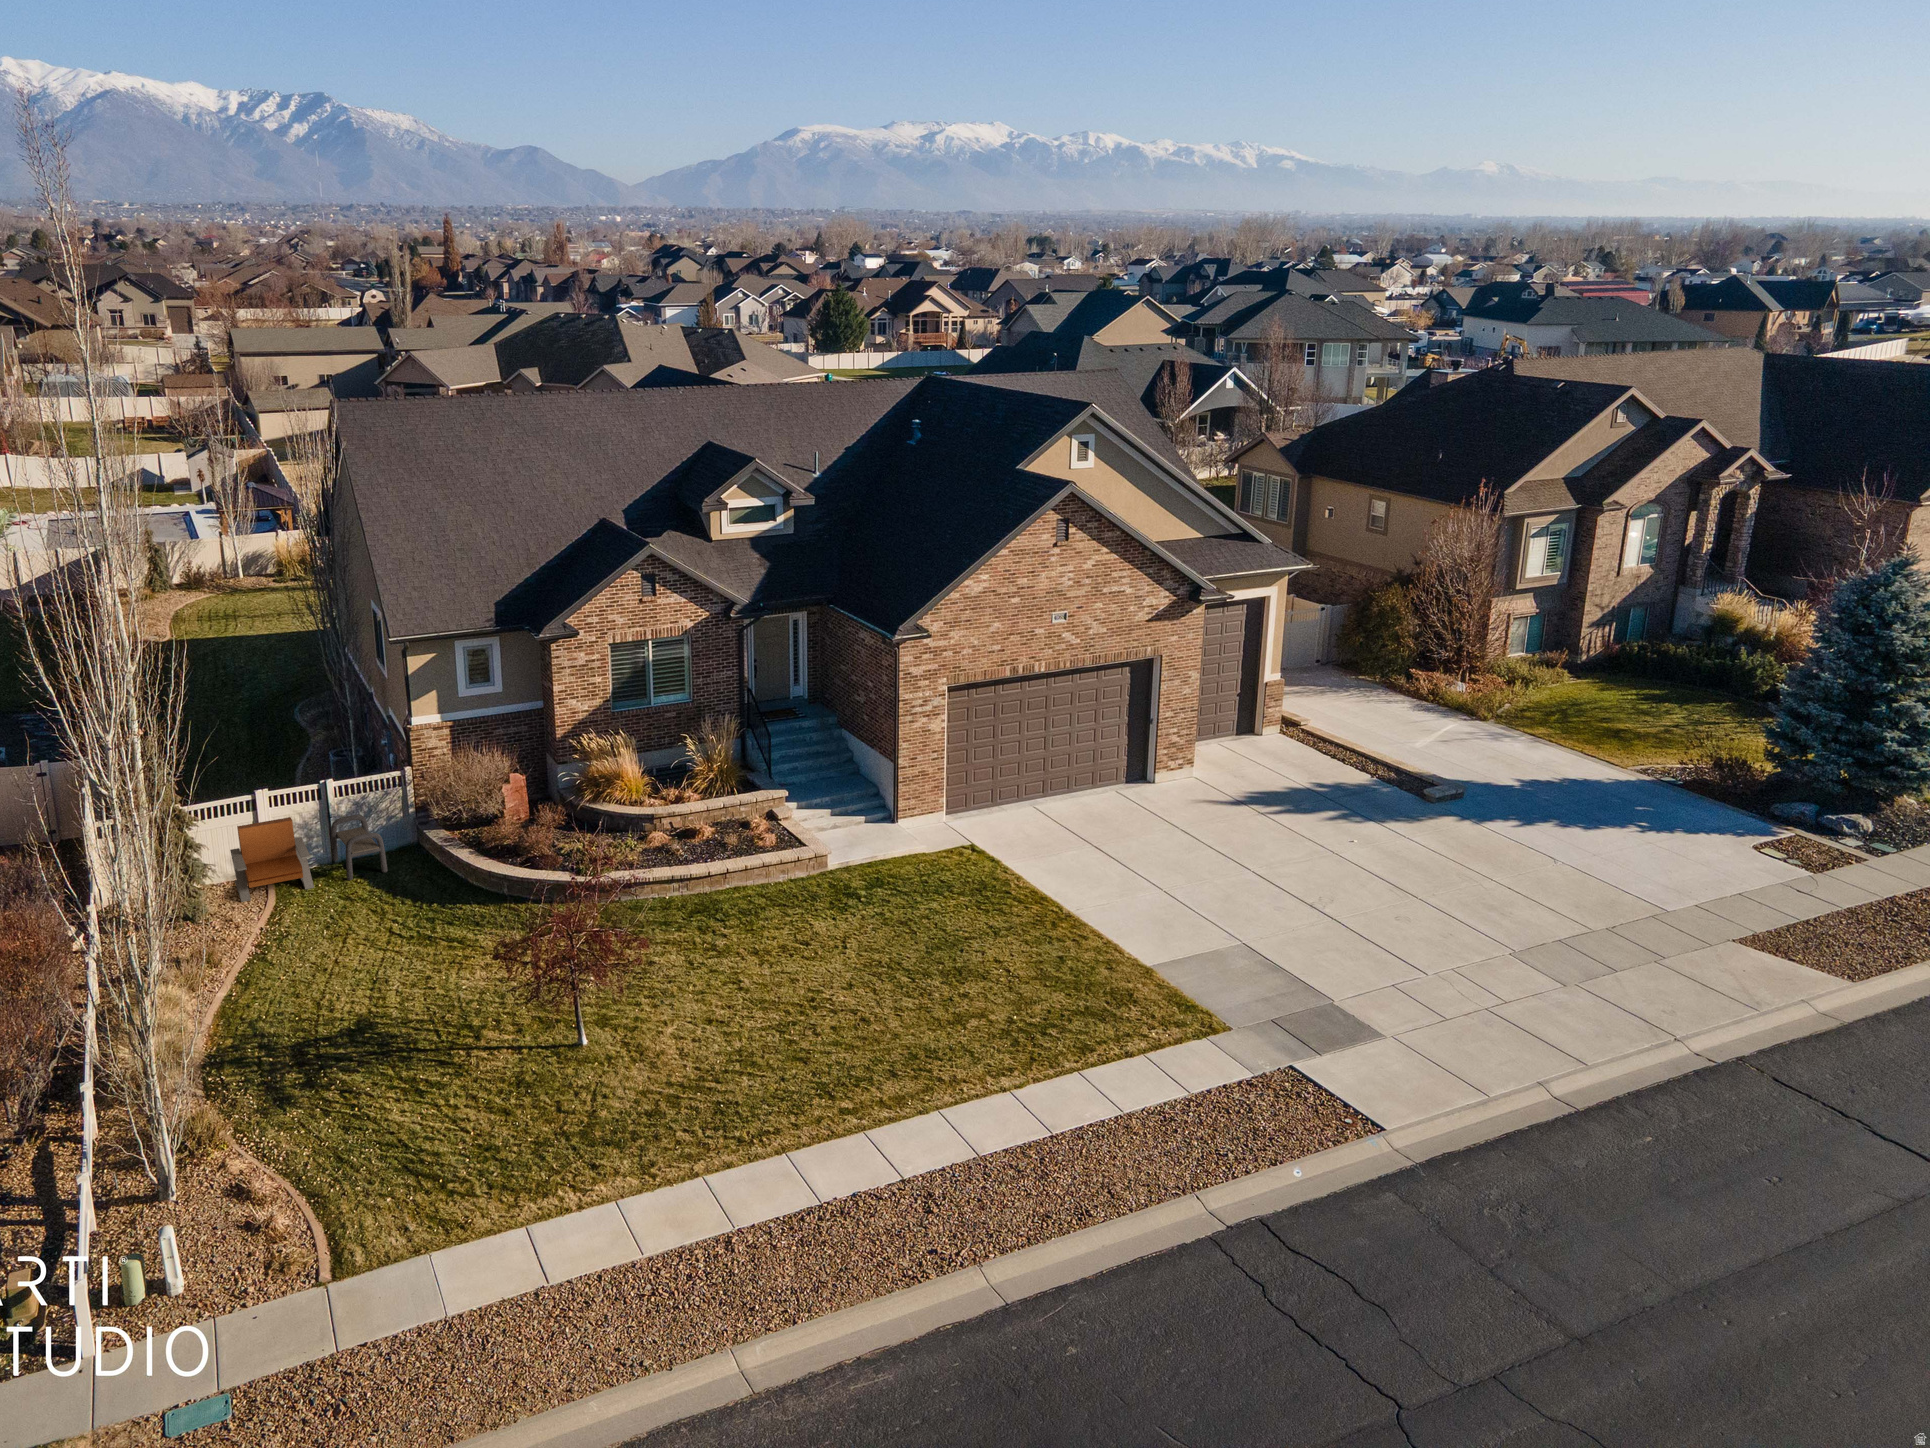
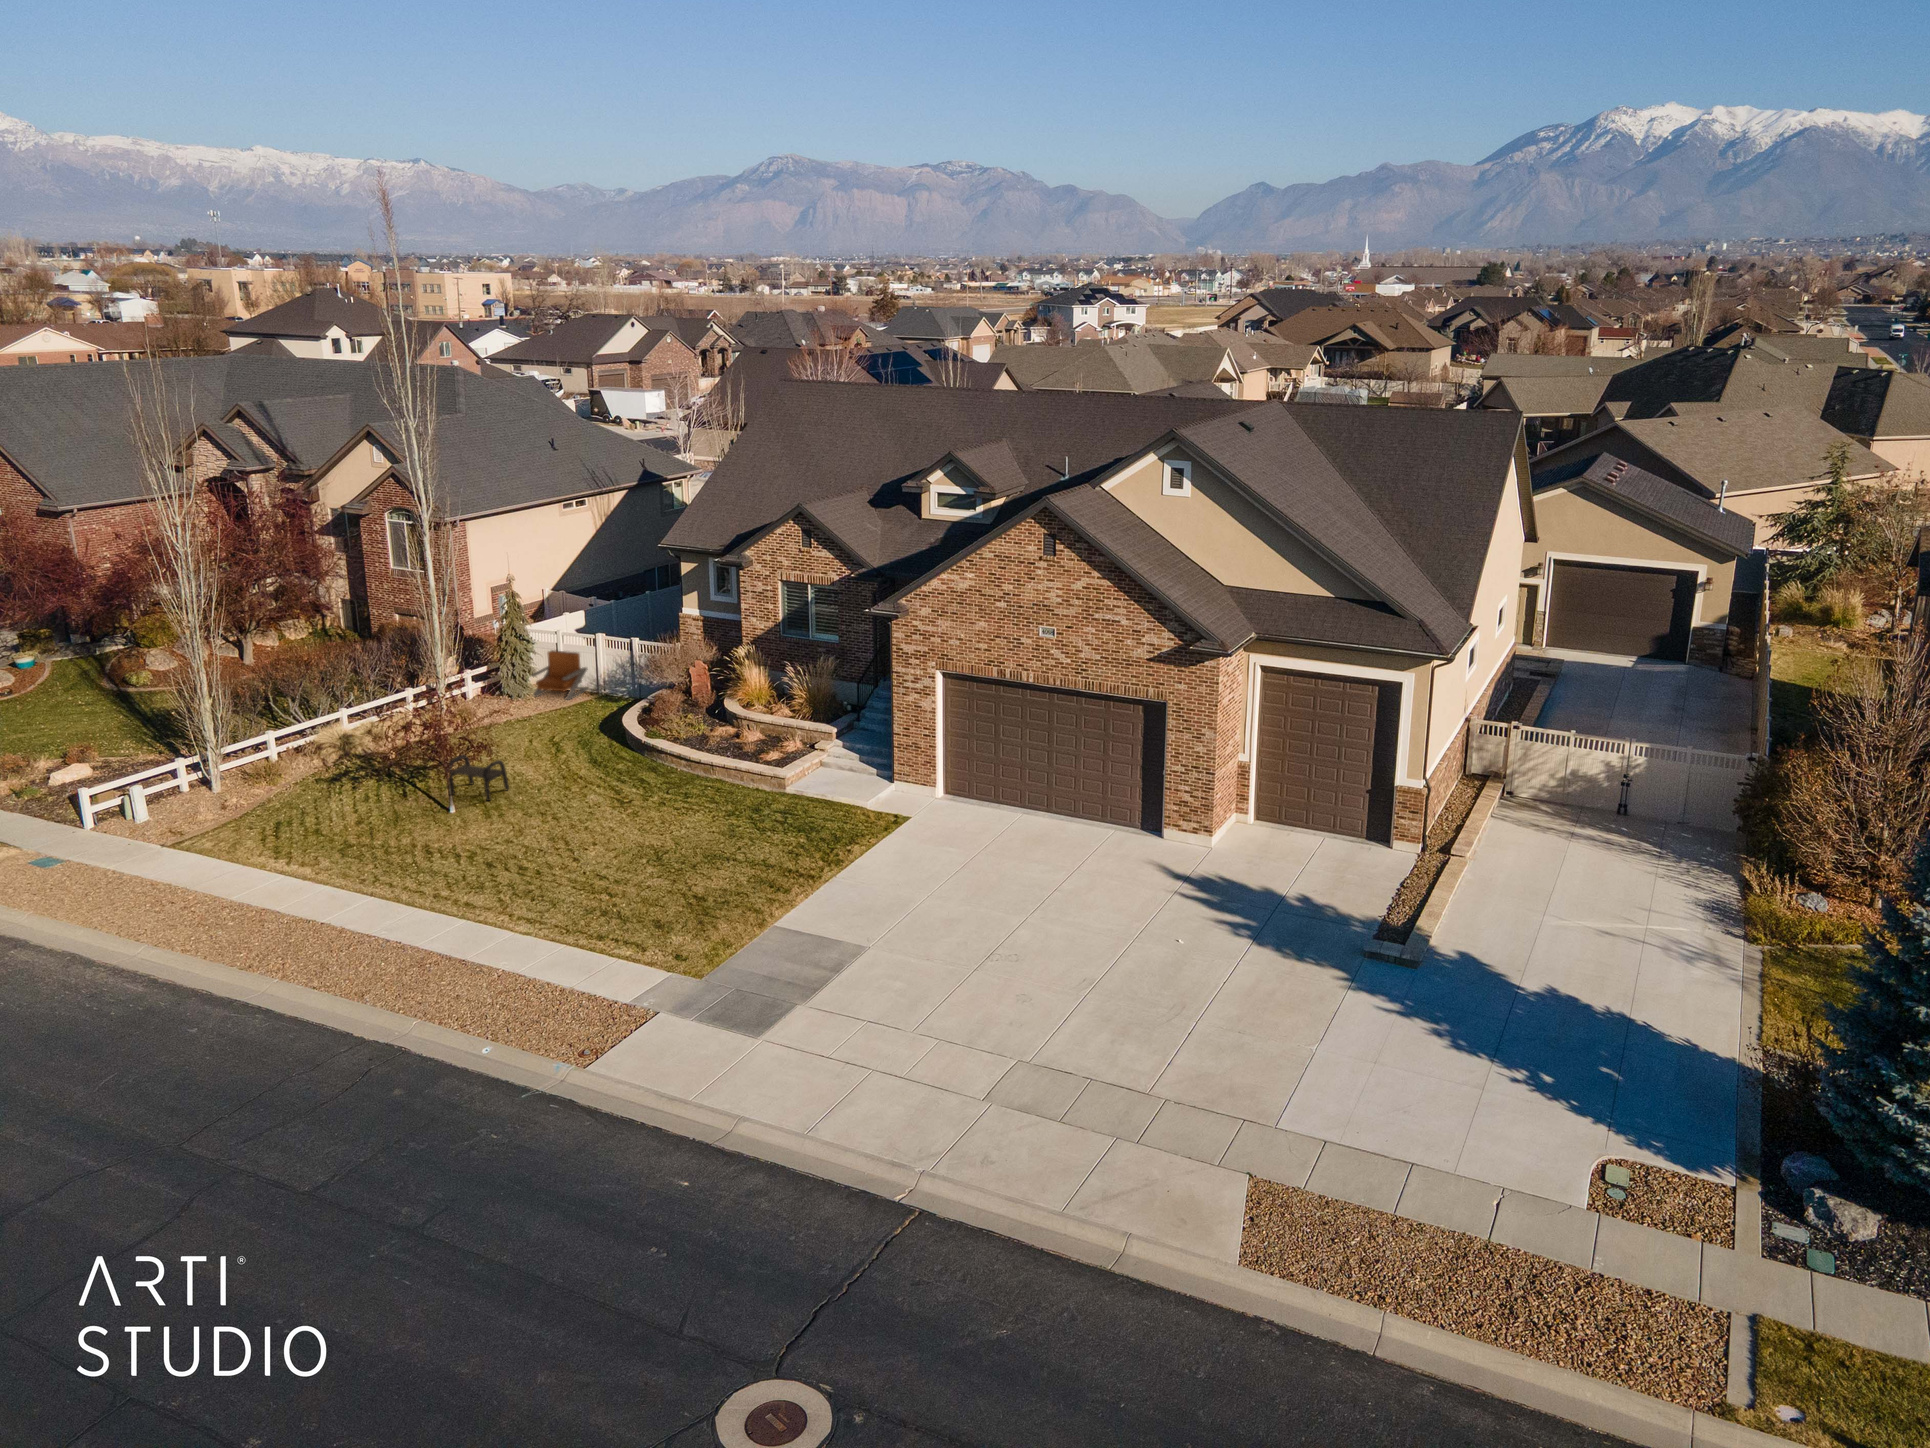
bench: present [331,815,387,880] -> present [447,755,509,801]

